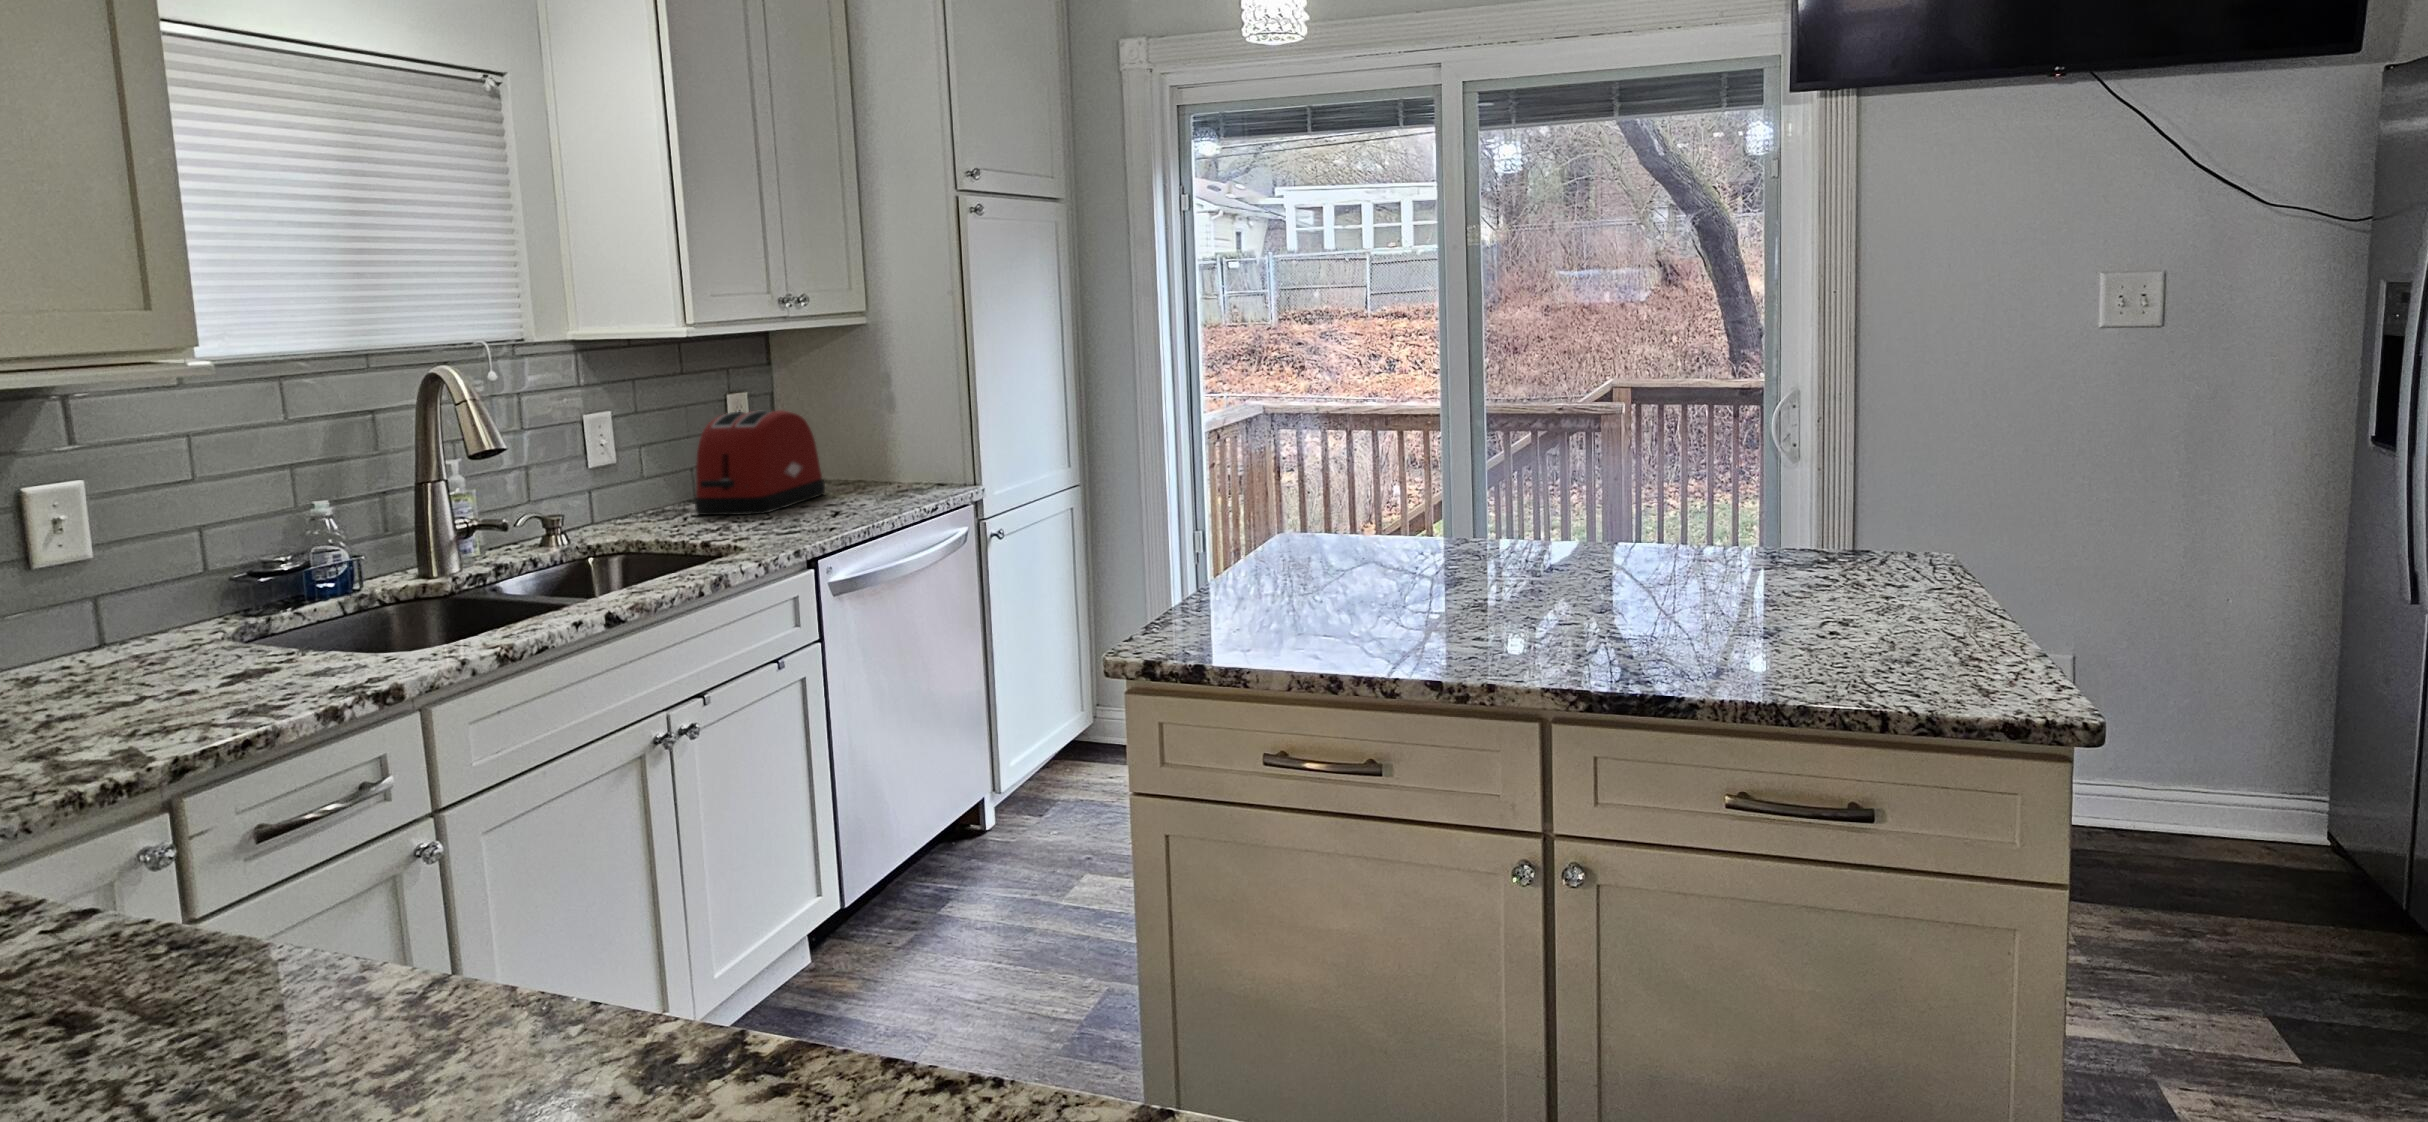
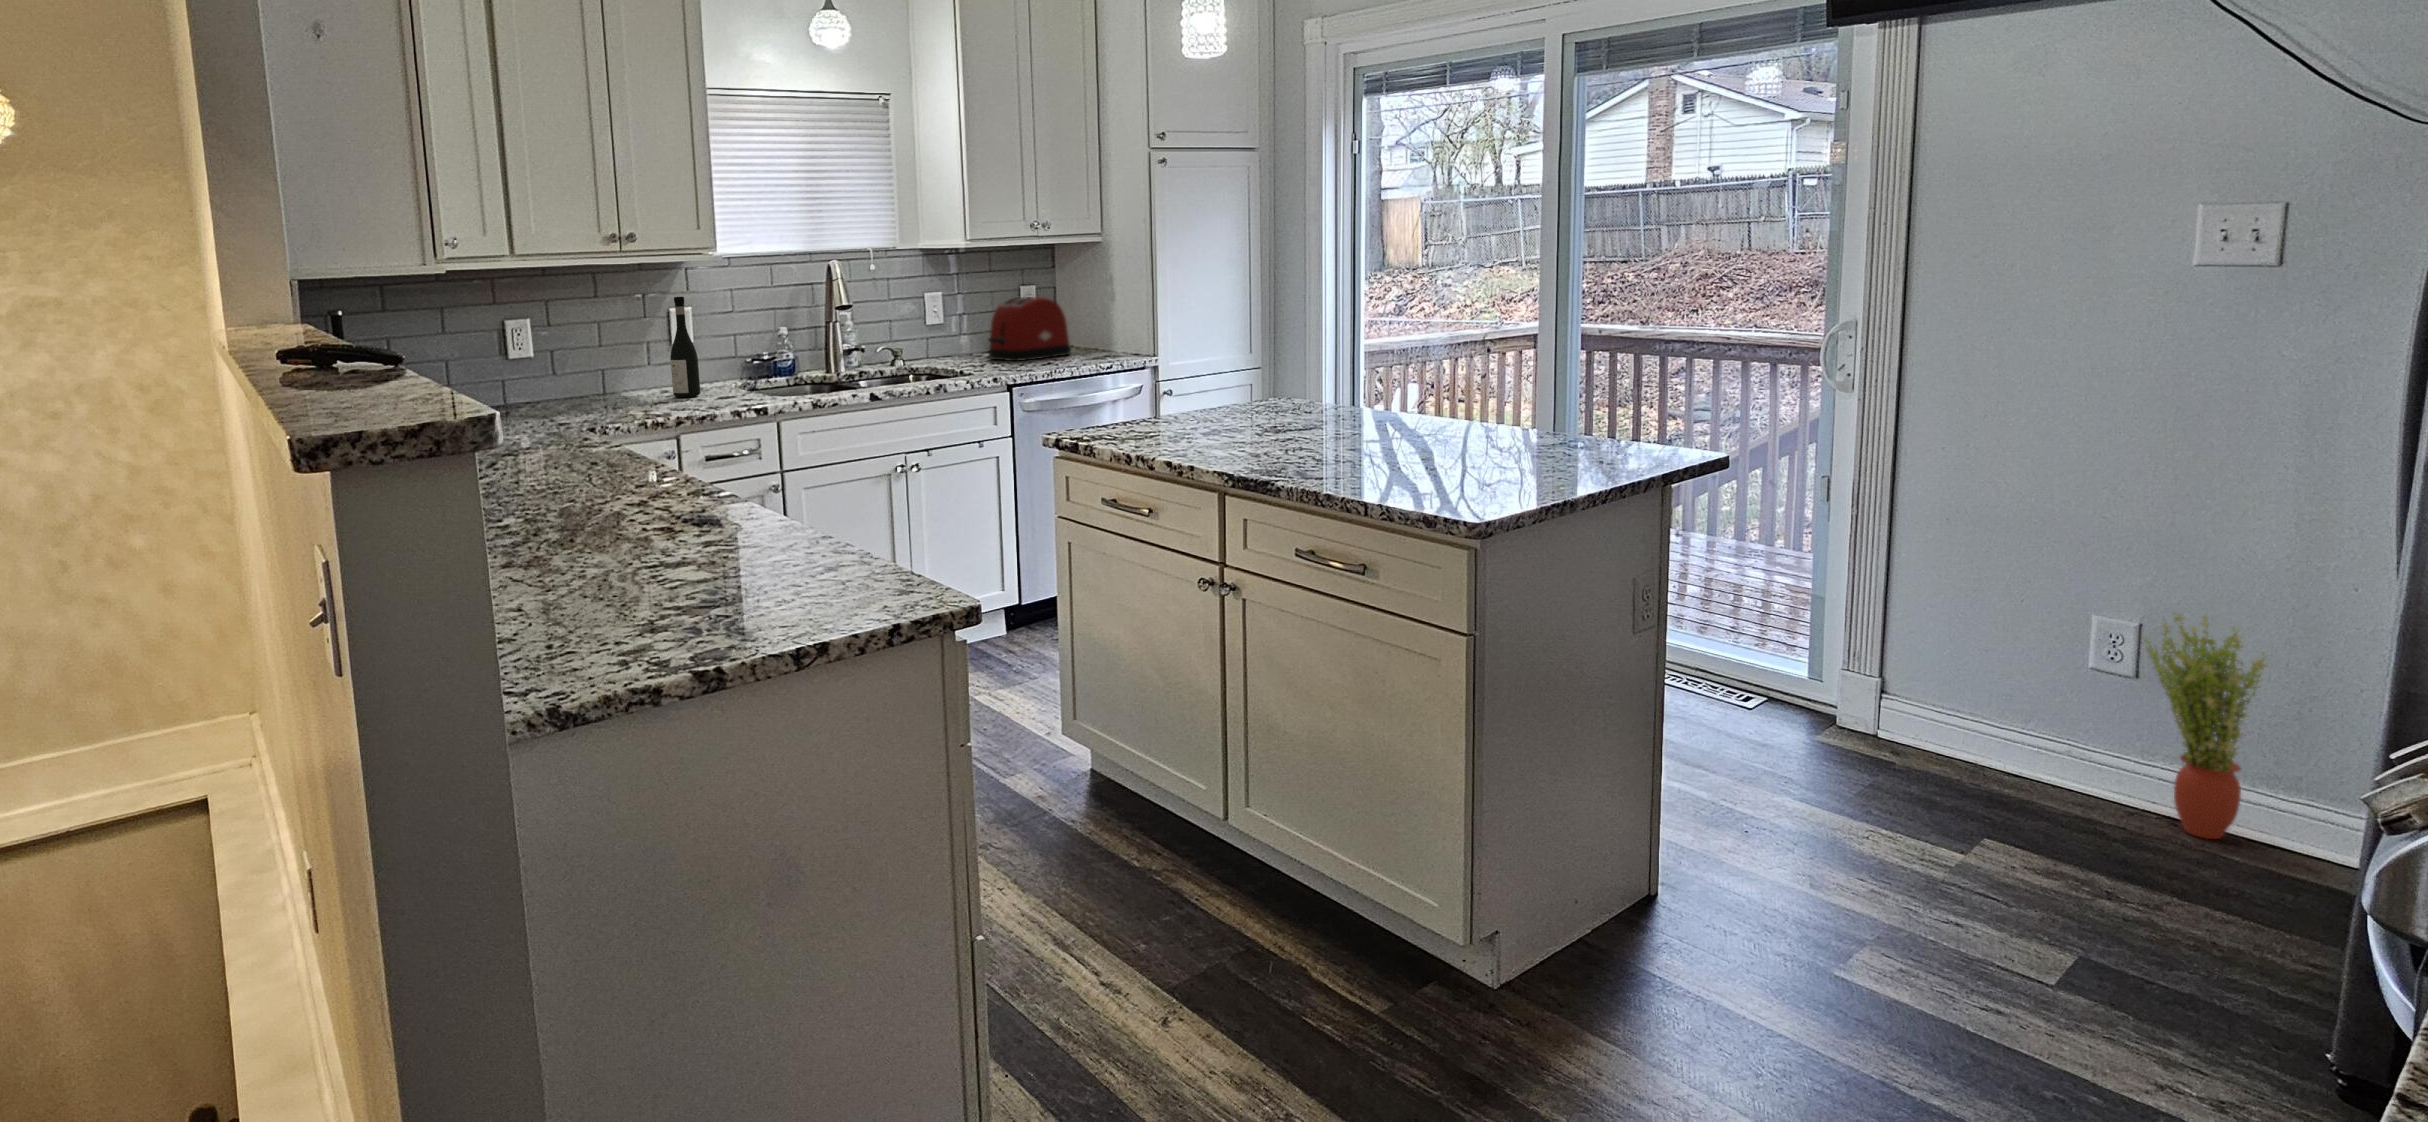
wine bottle: none [71,460,164,691] -> present [670,297,700,398]
potted plant: none [2174,648,2291,861] -> present [2147,614,2266,839]

